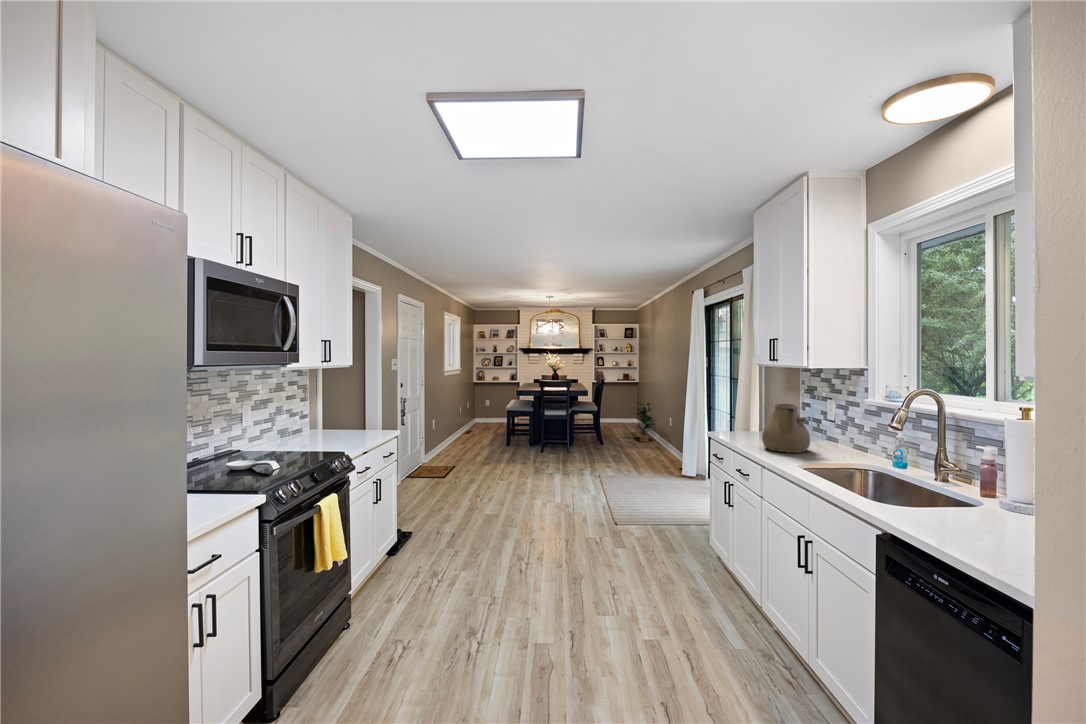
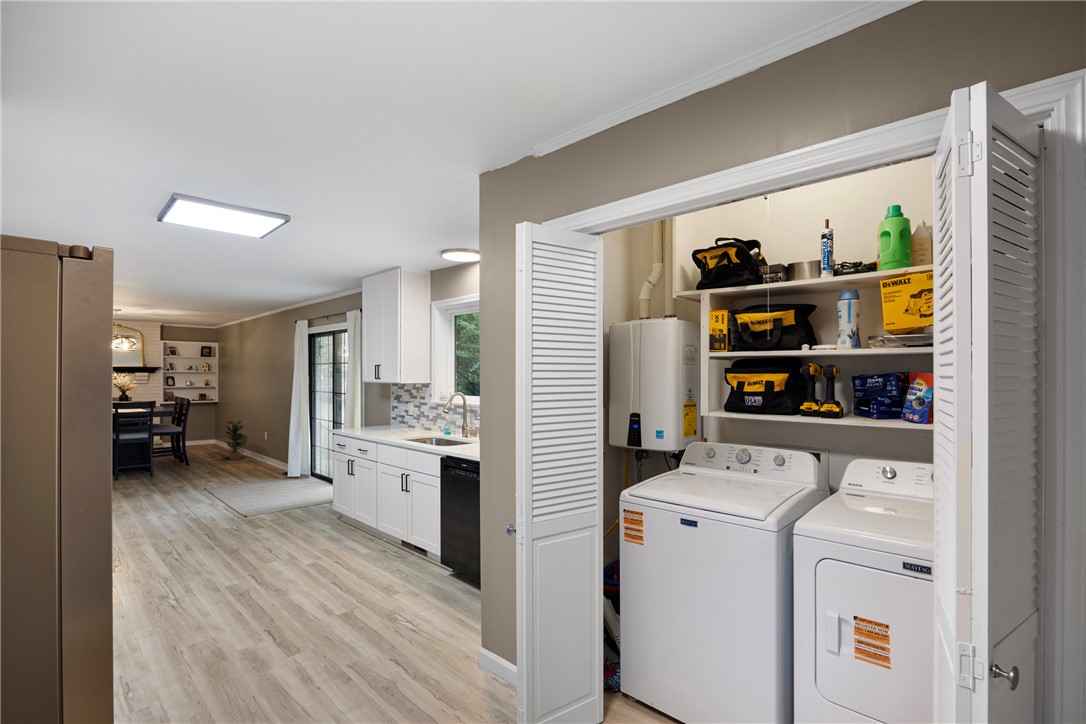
teapot: present [762,404,810,453] -> none [375,406,403,434]

